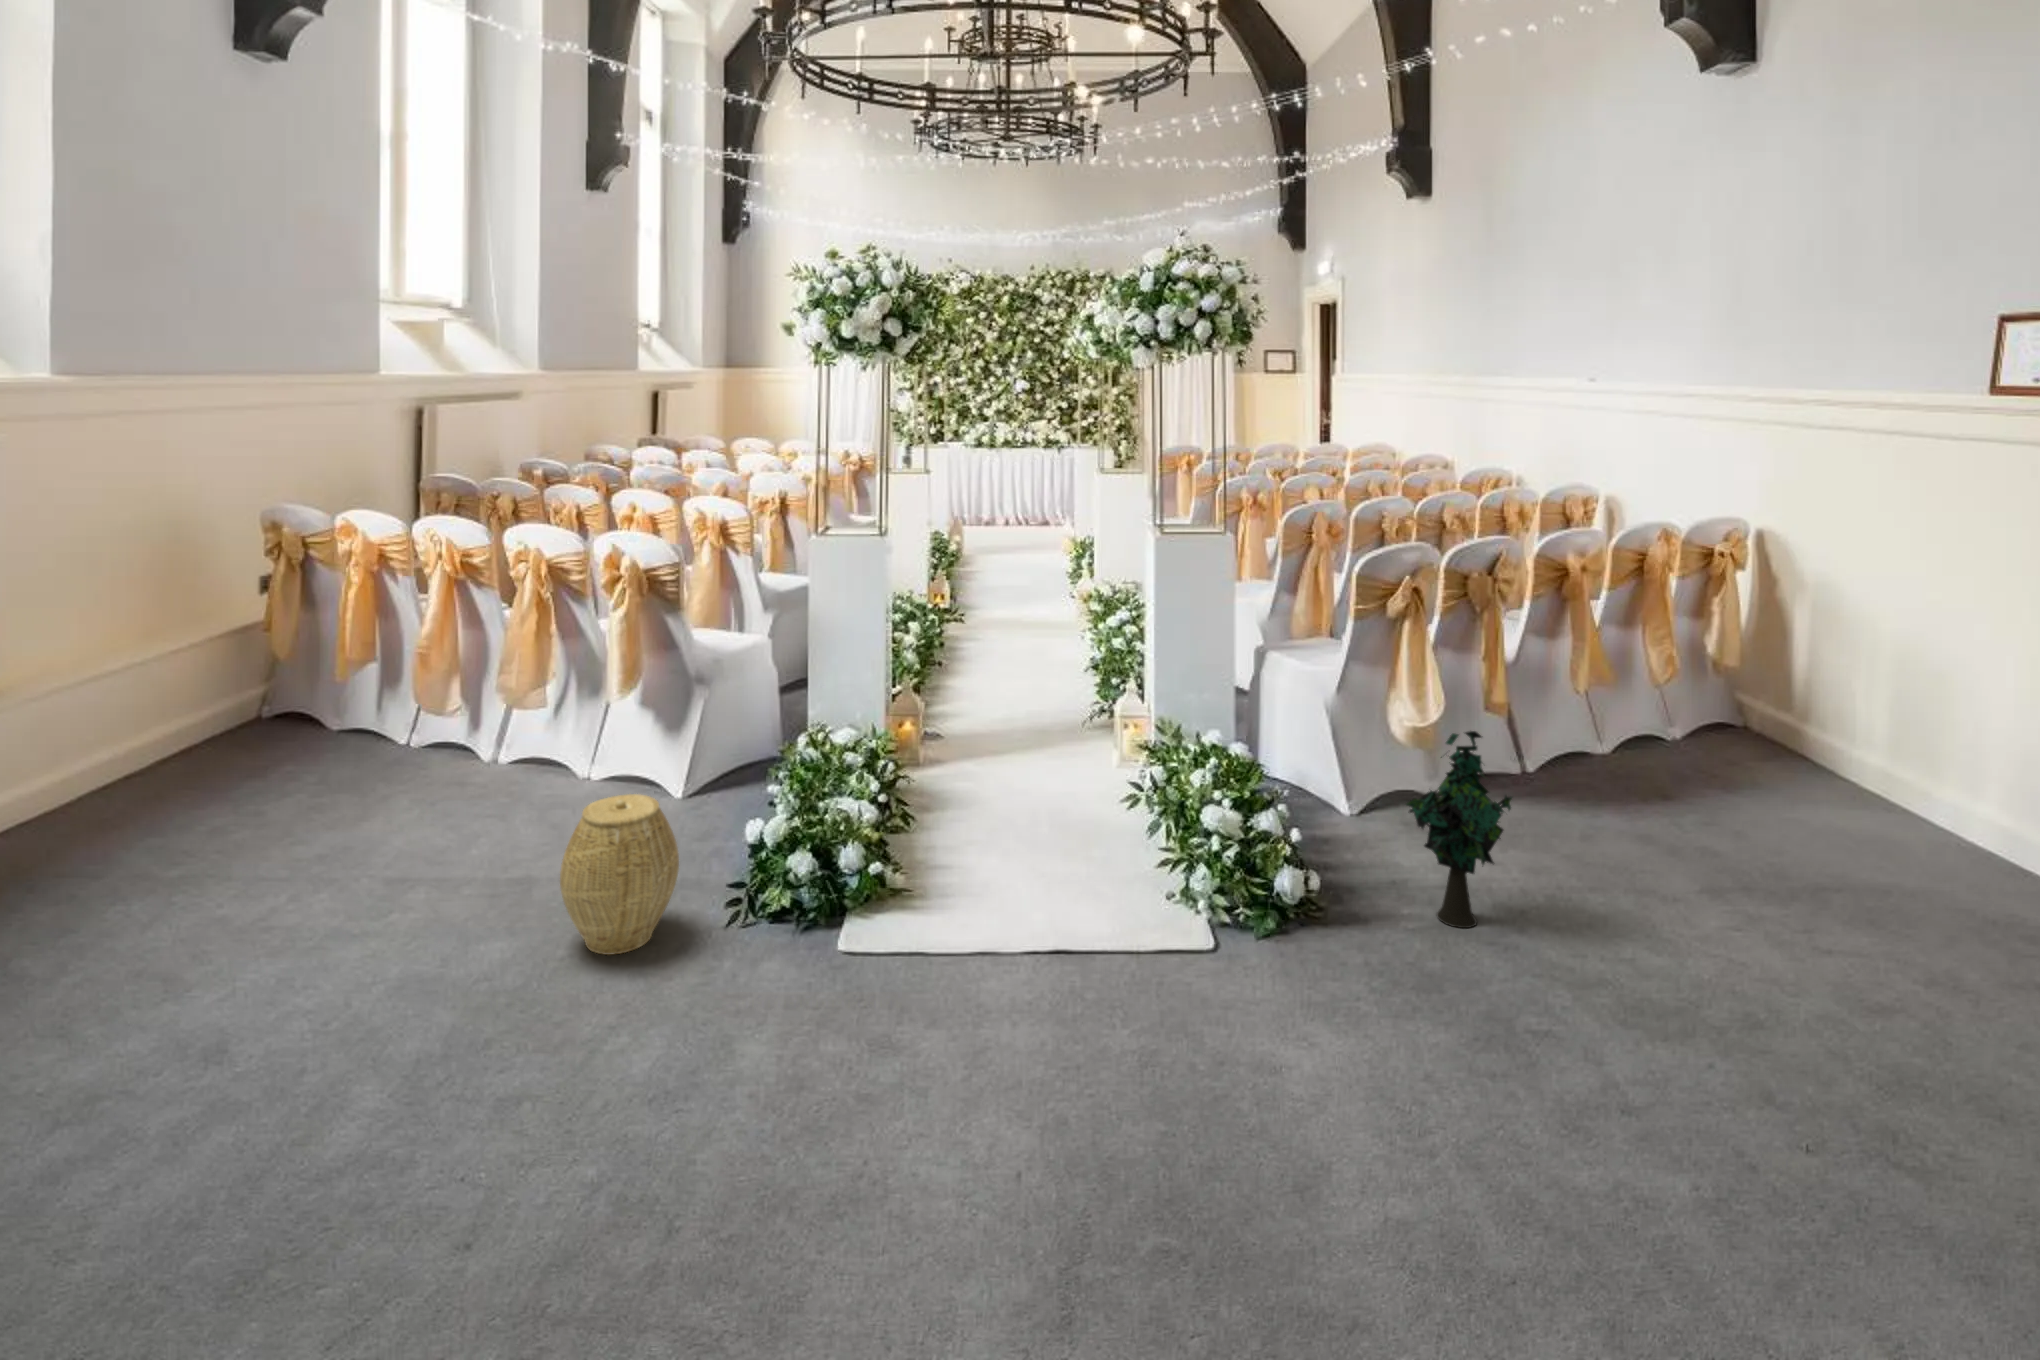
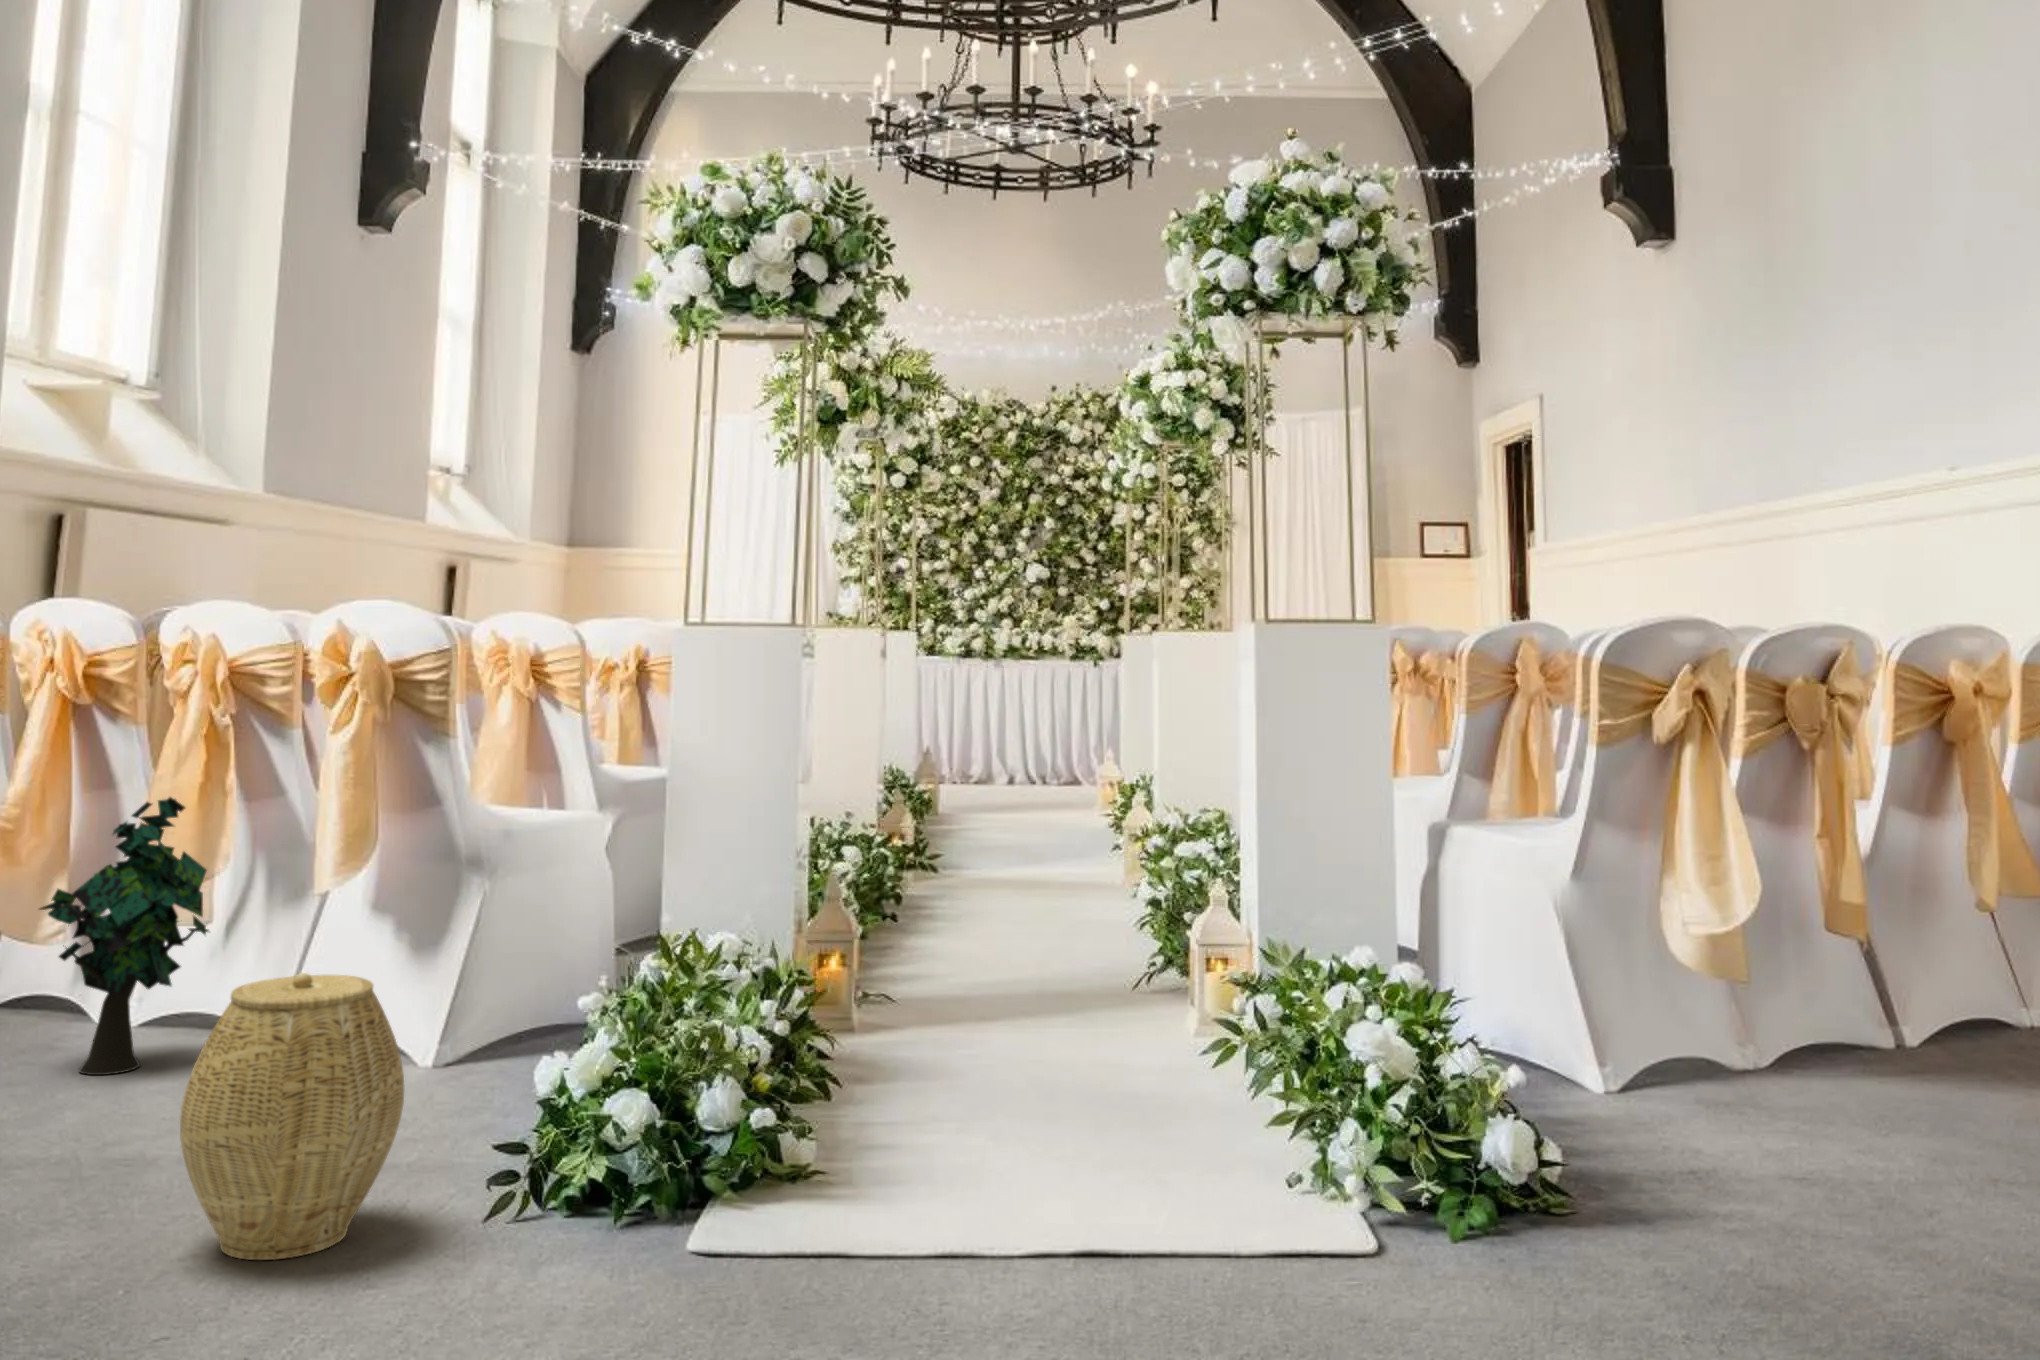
decorative plant: present [1406,731,1512,928] -> present [40,797,209,1075]

